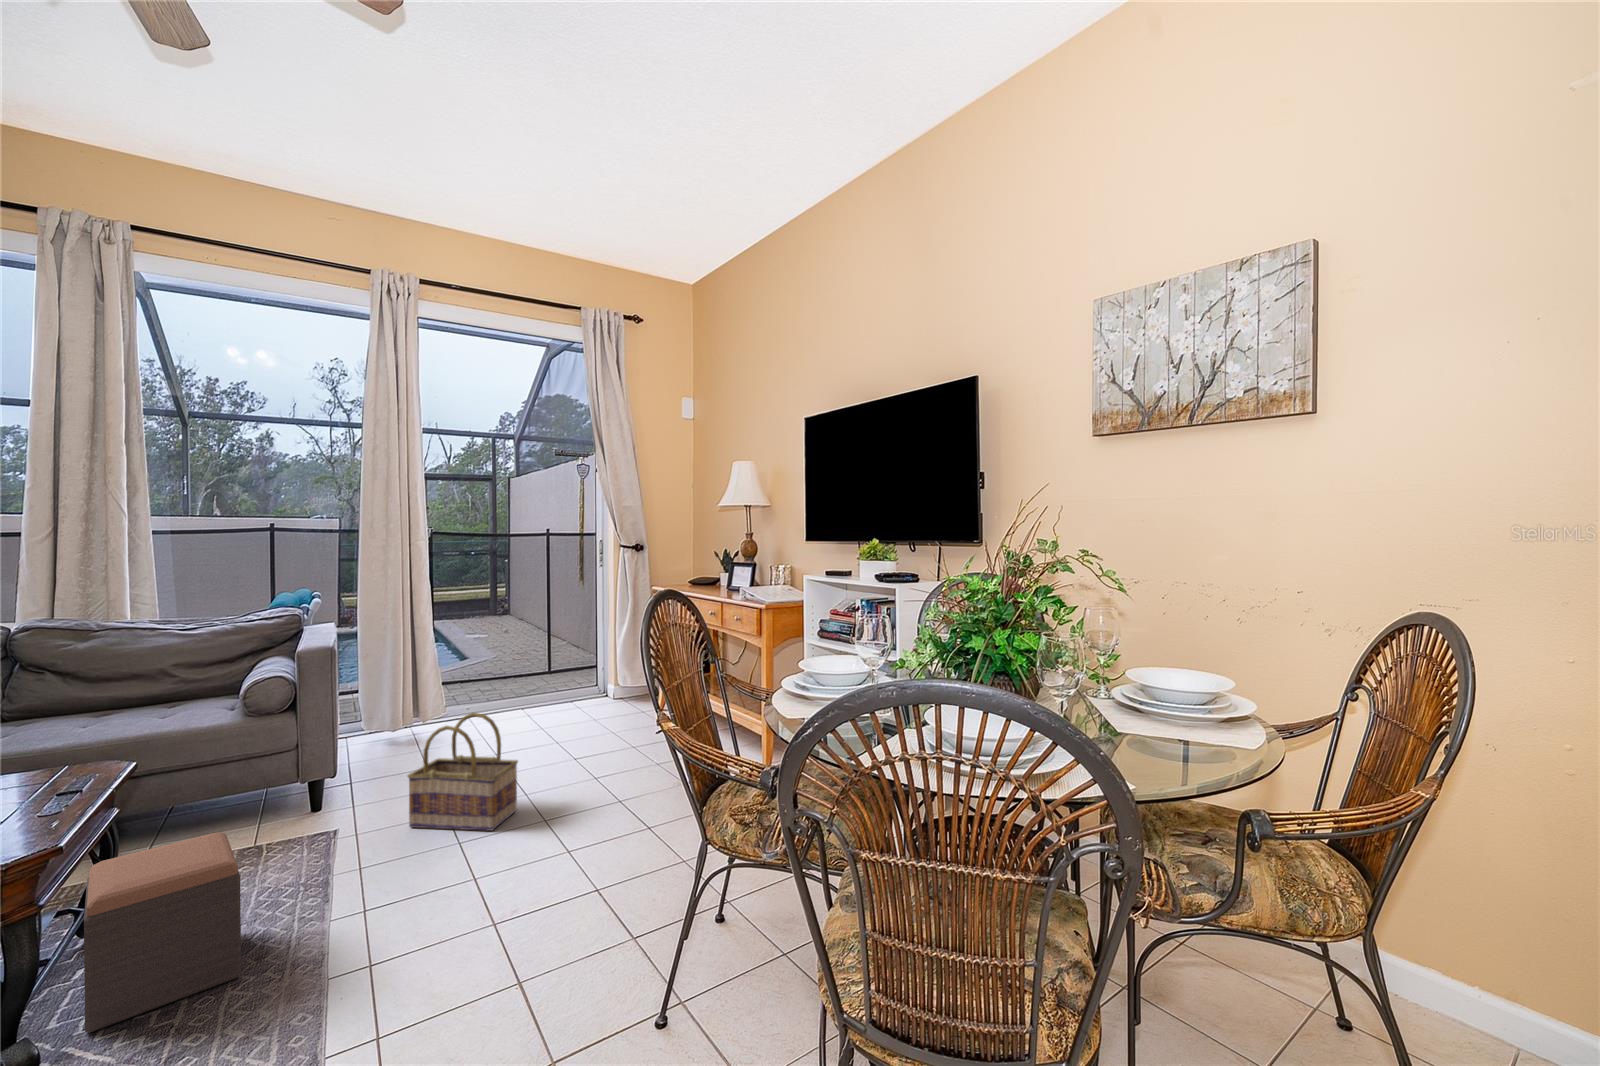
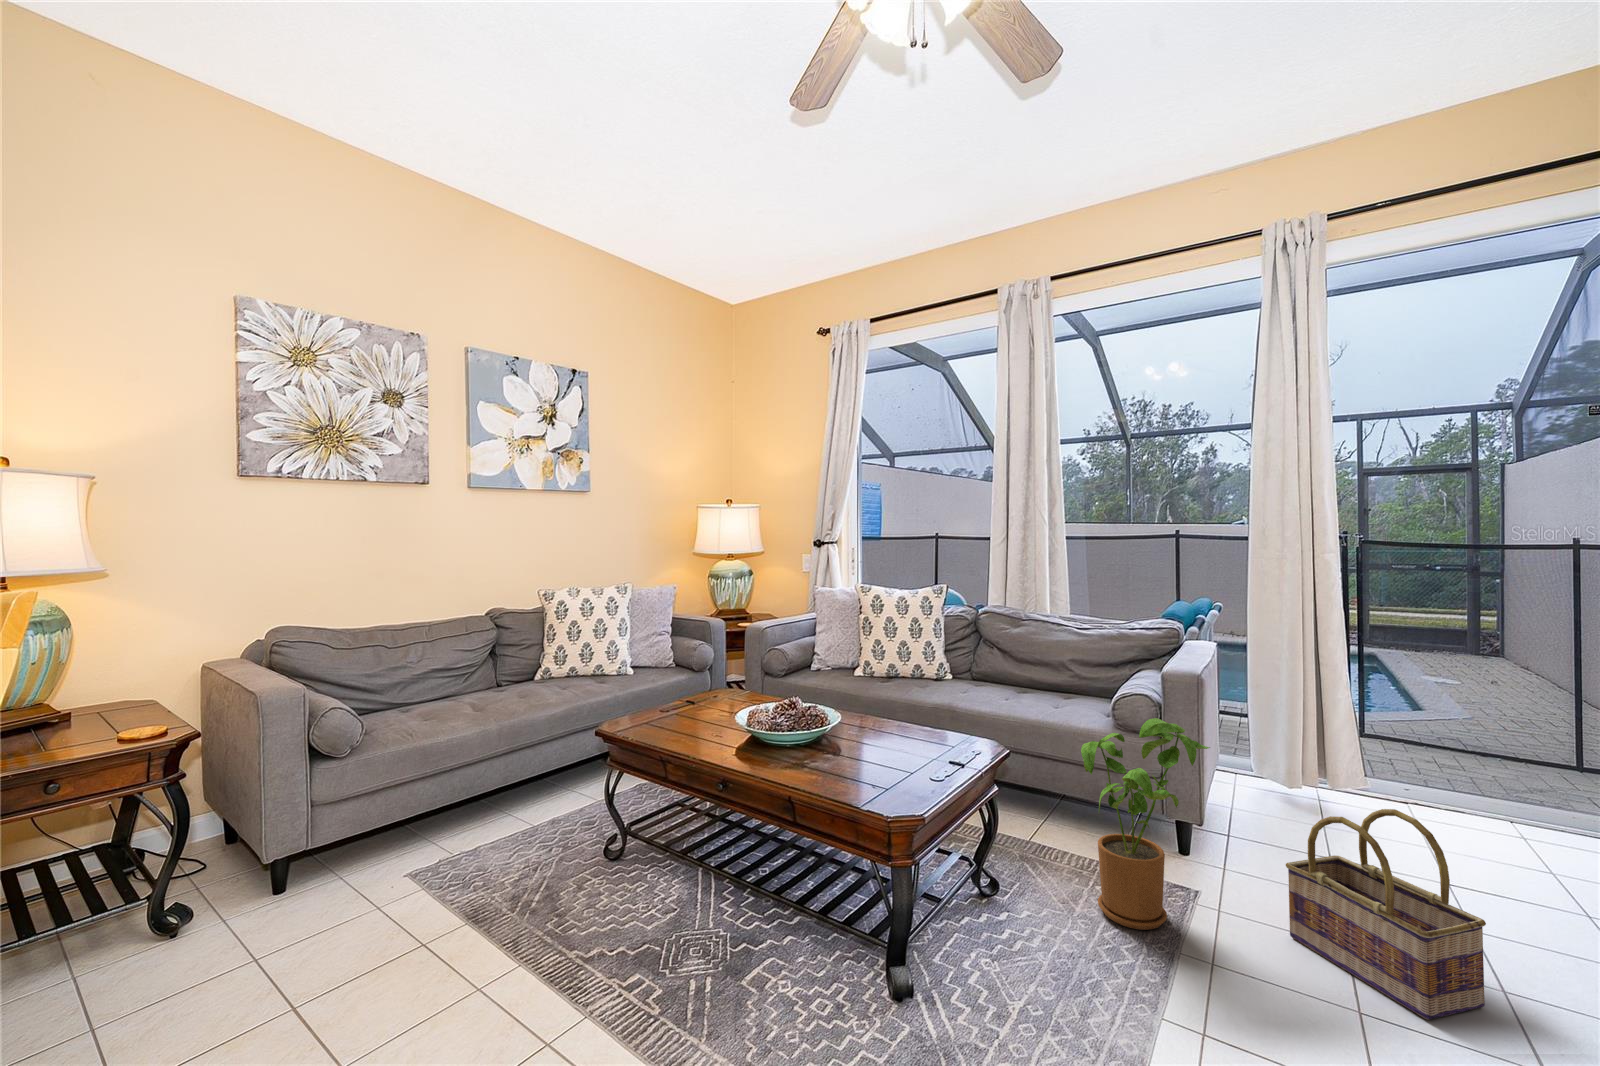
house plant: none [227,691,353,885] -> present [1081,718,1210,930]
footstool: present [84,833,241,1033] -> none [938,832,1065,1024]

